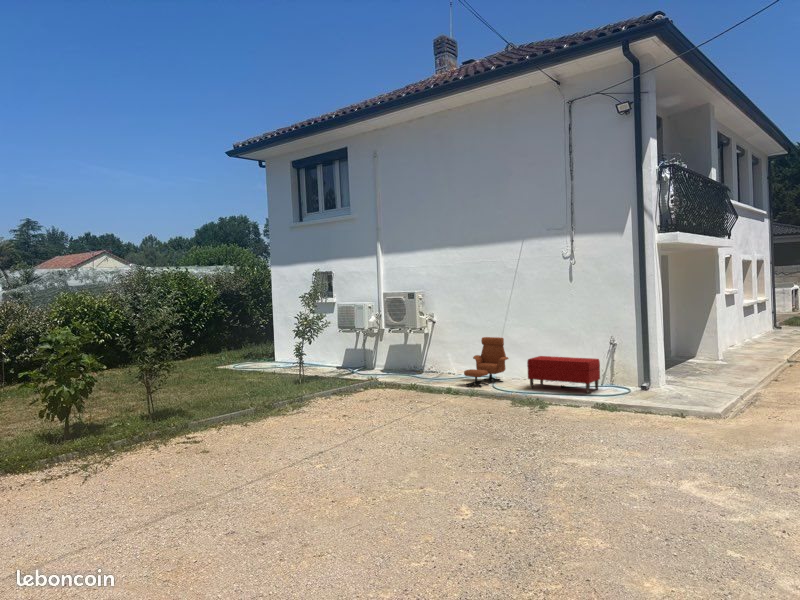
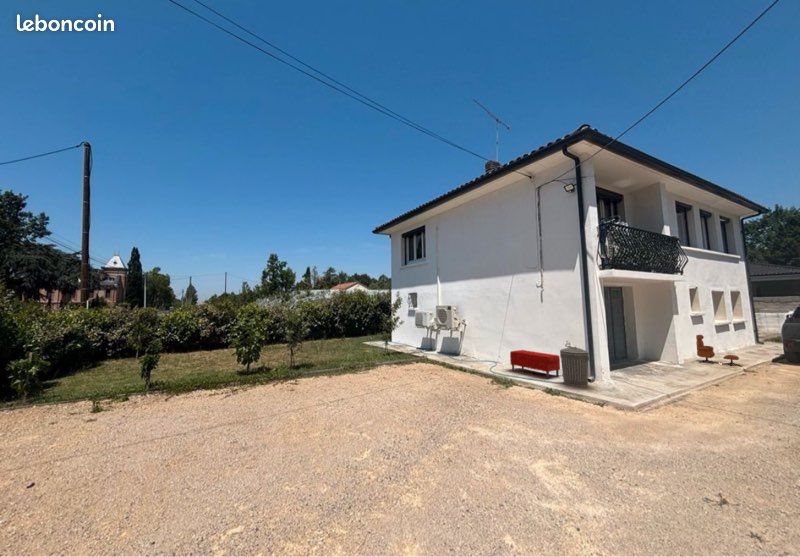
lounge chair: present [464,337,509,387] -> present [696,335,740,366]
trash can: none [608,344,647,399] -> present [560,347,589,386]

